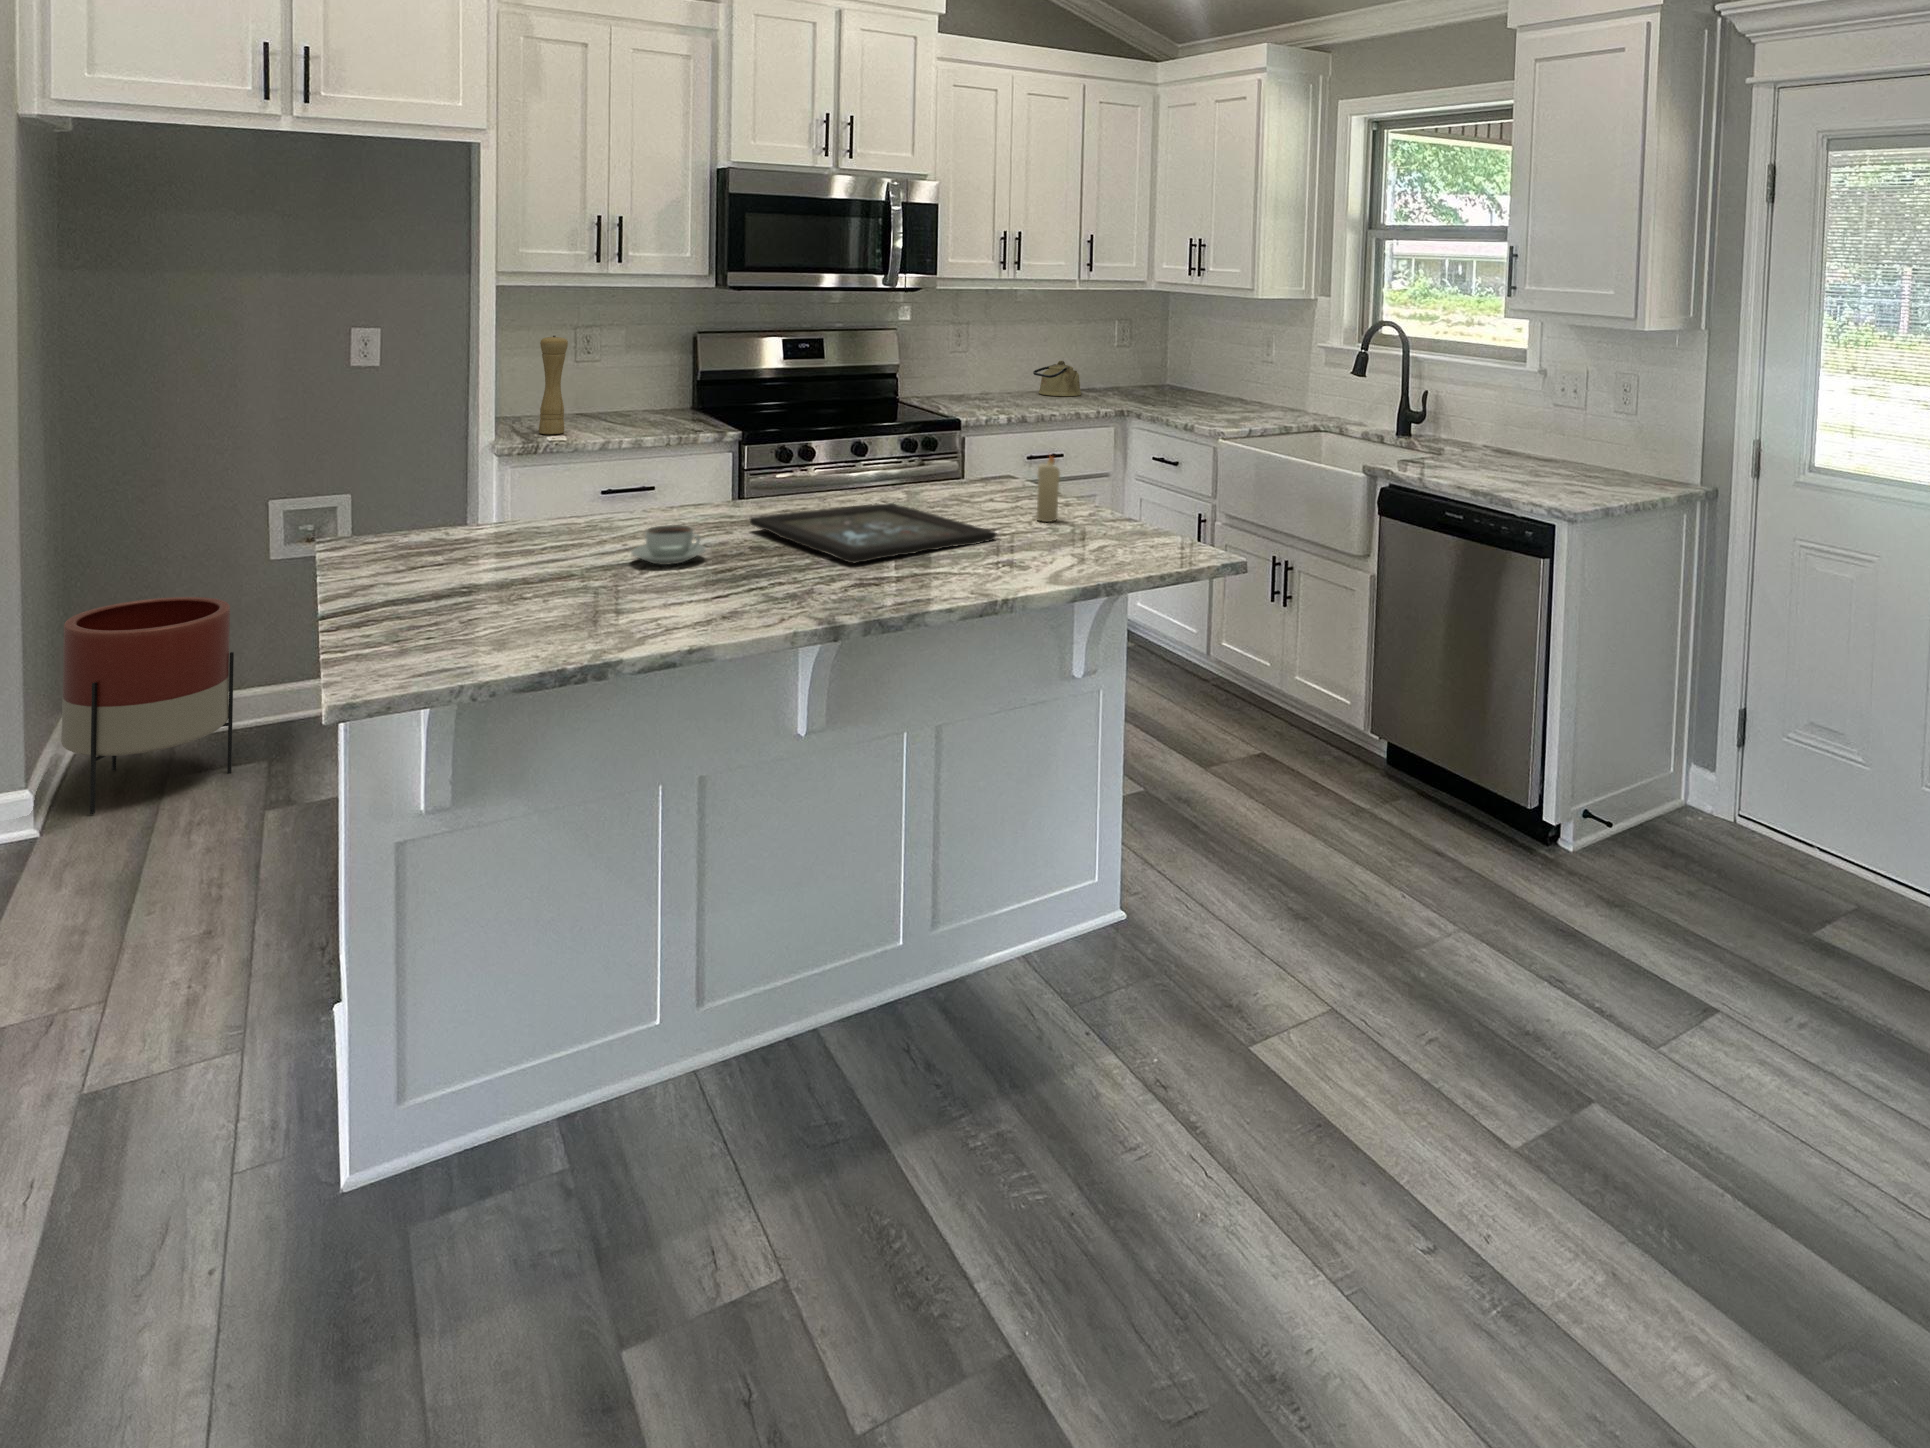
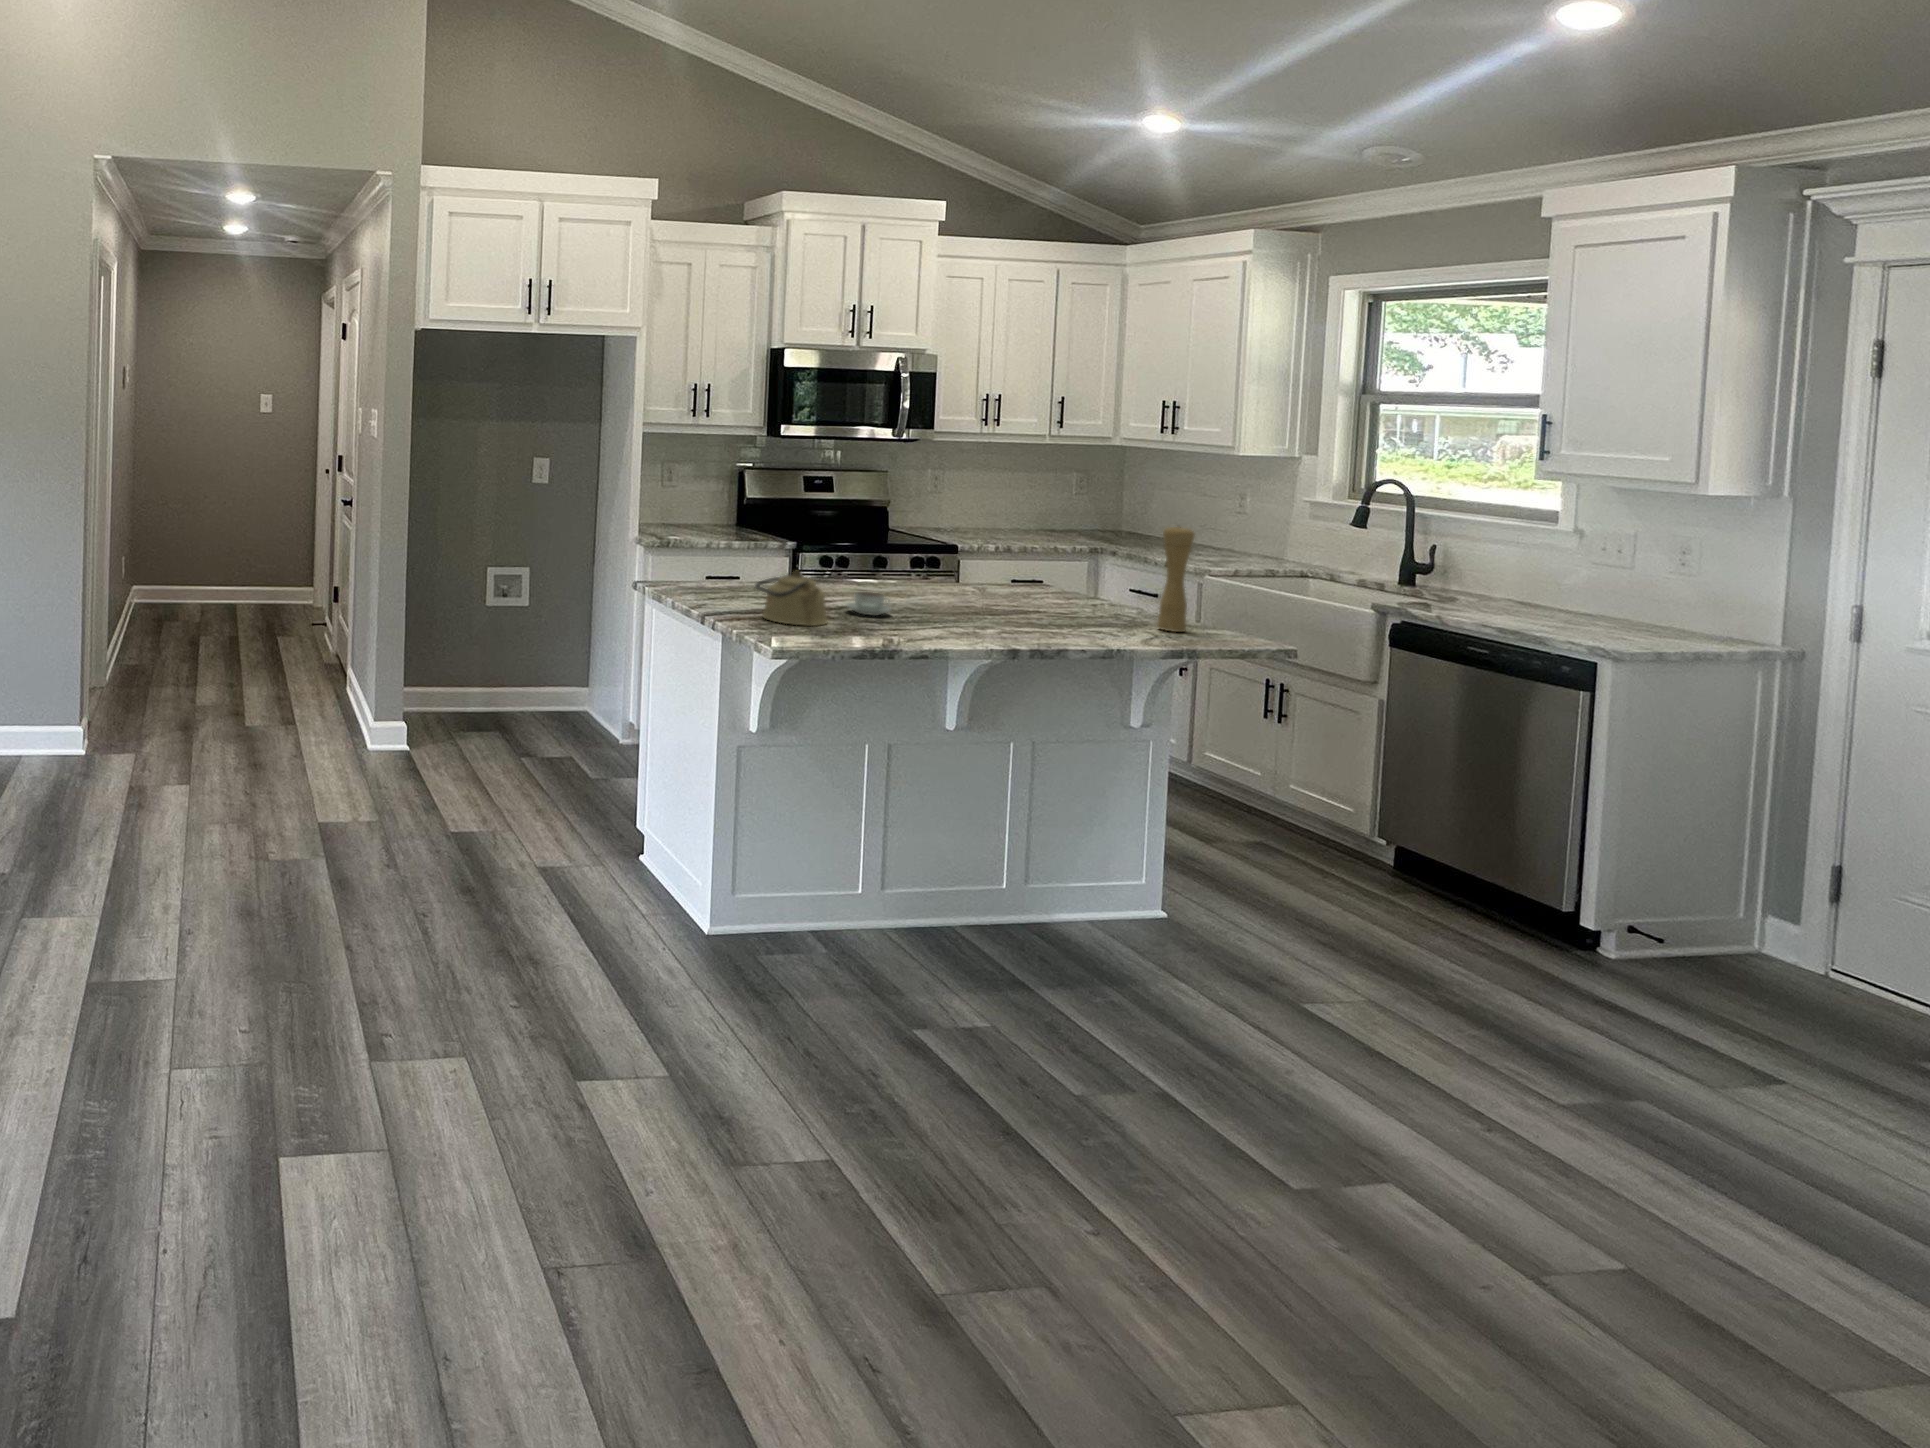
pepper mill: present [539,335,568,434] -> present [1157,526,1194,632]
kettle: present [1033,361,1081,396] -> present [755,571,827,626]
candle: present [1037,456,1060,522] -> none [1105,566,1126,616]
tray: present [749,503,996,563] -> none [898,594,1086,625]
planter: present [61,597,234,814] -> none [402,626,486,752]

